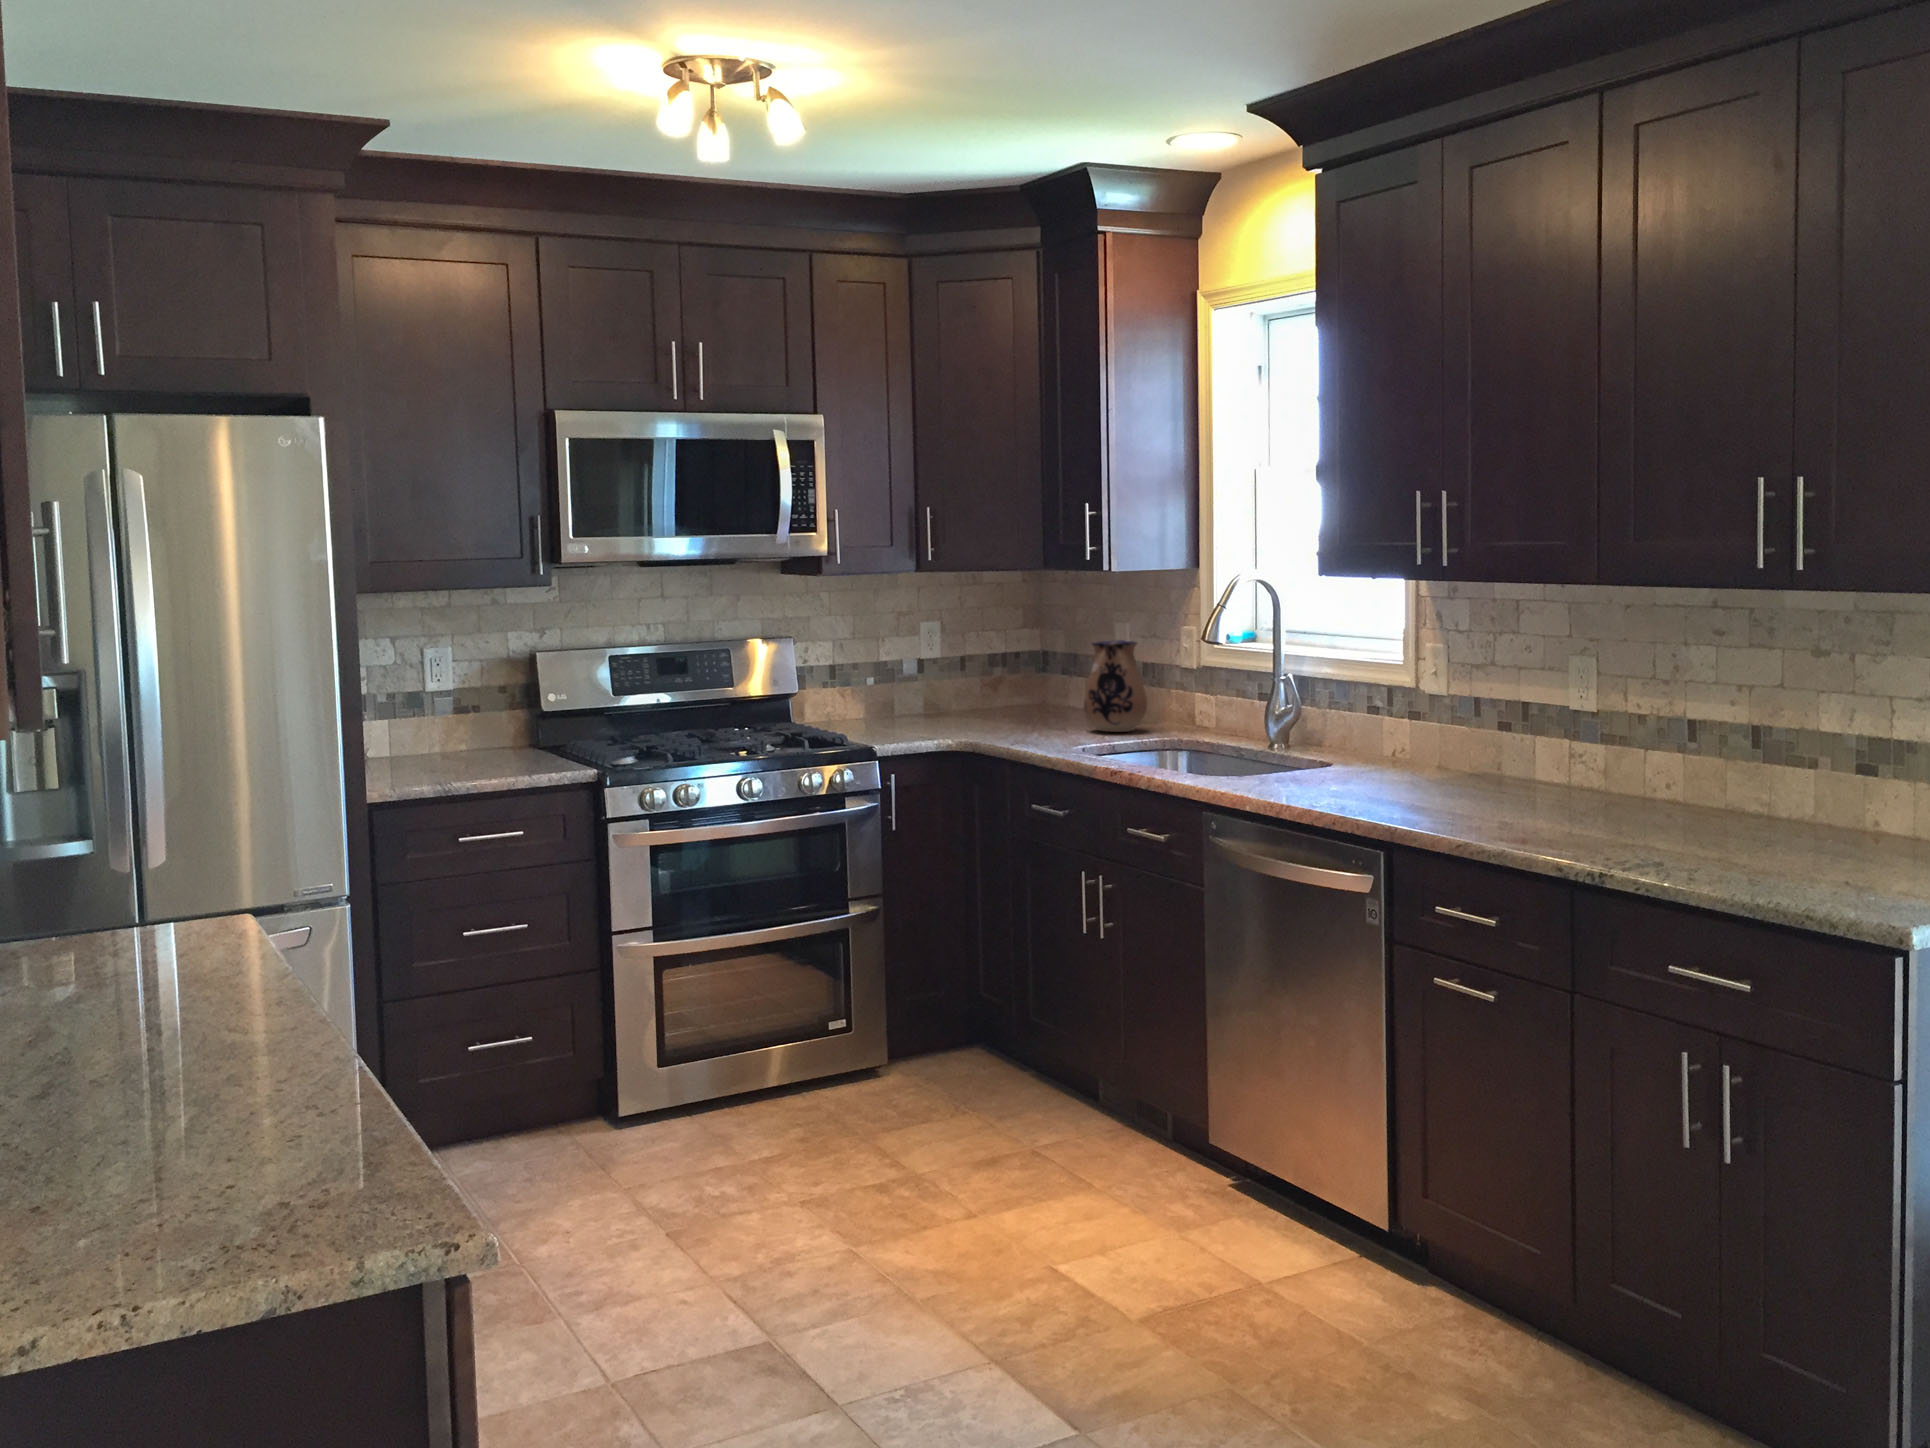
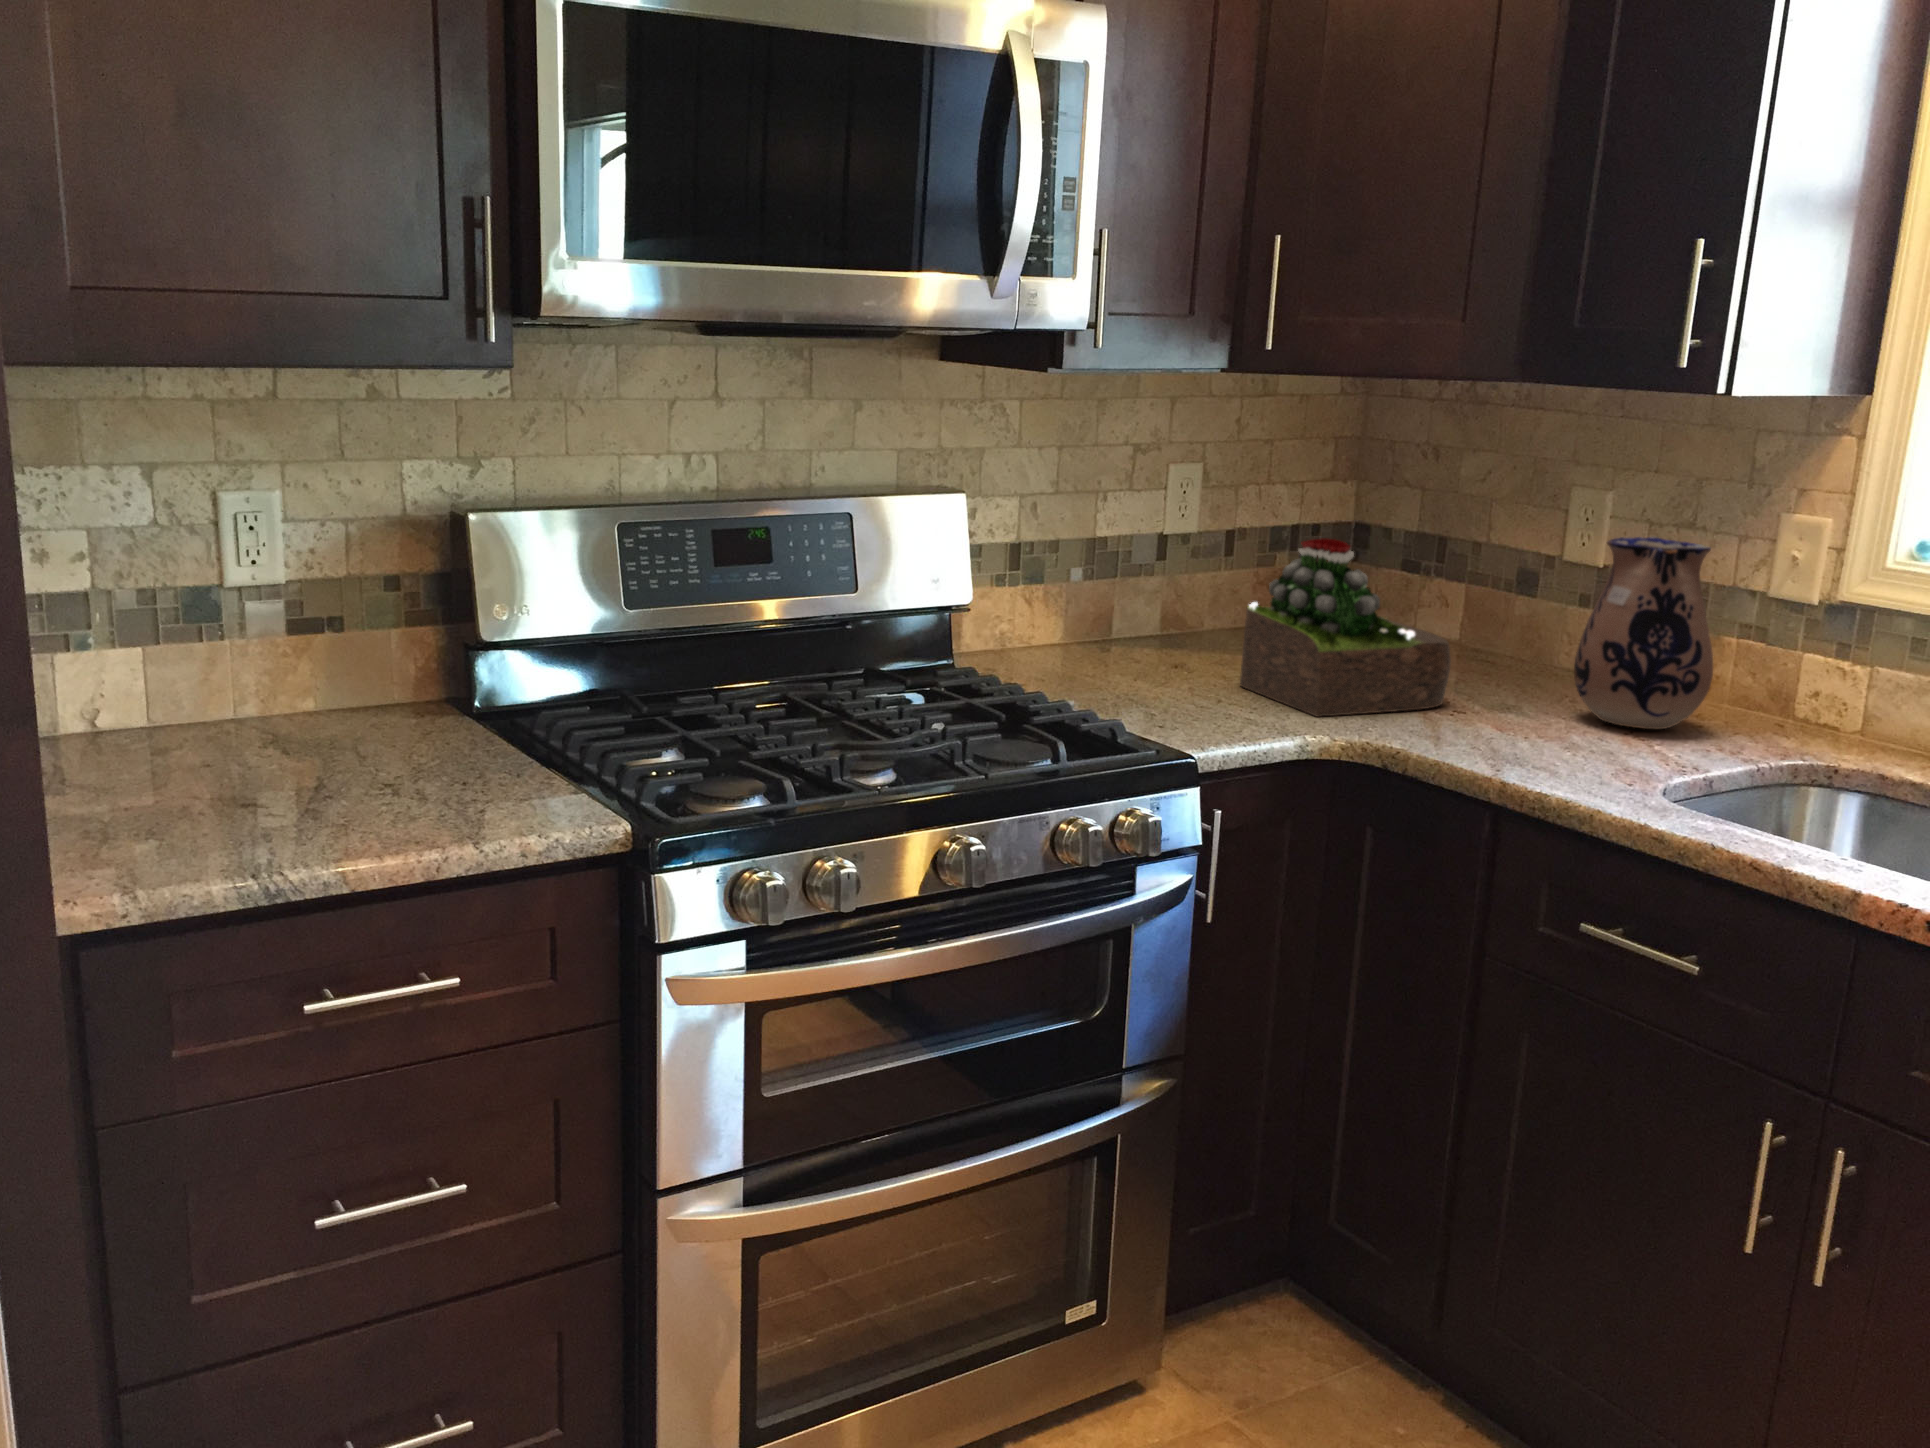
succulent plant: none [932,650,1030,734] -> present [1240,538,1451,717]

